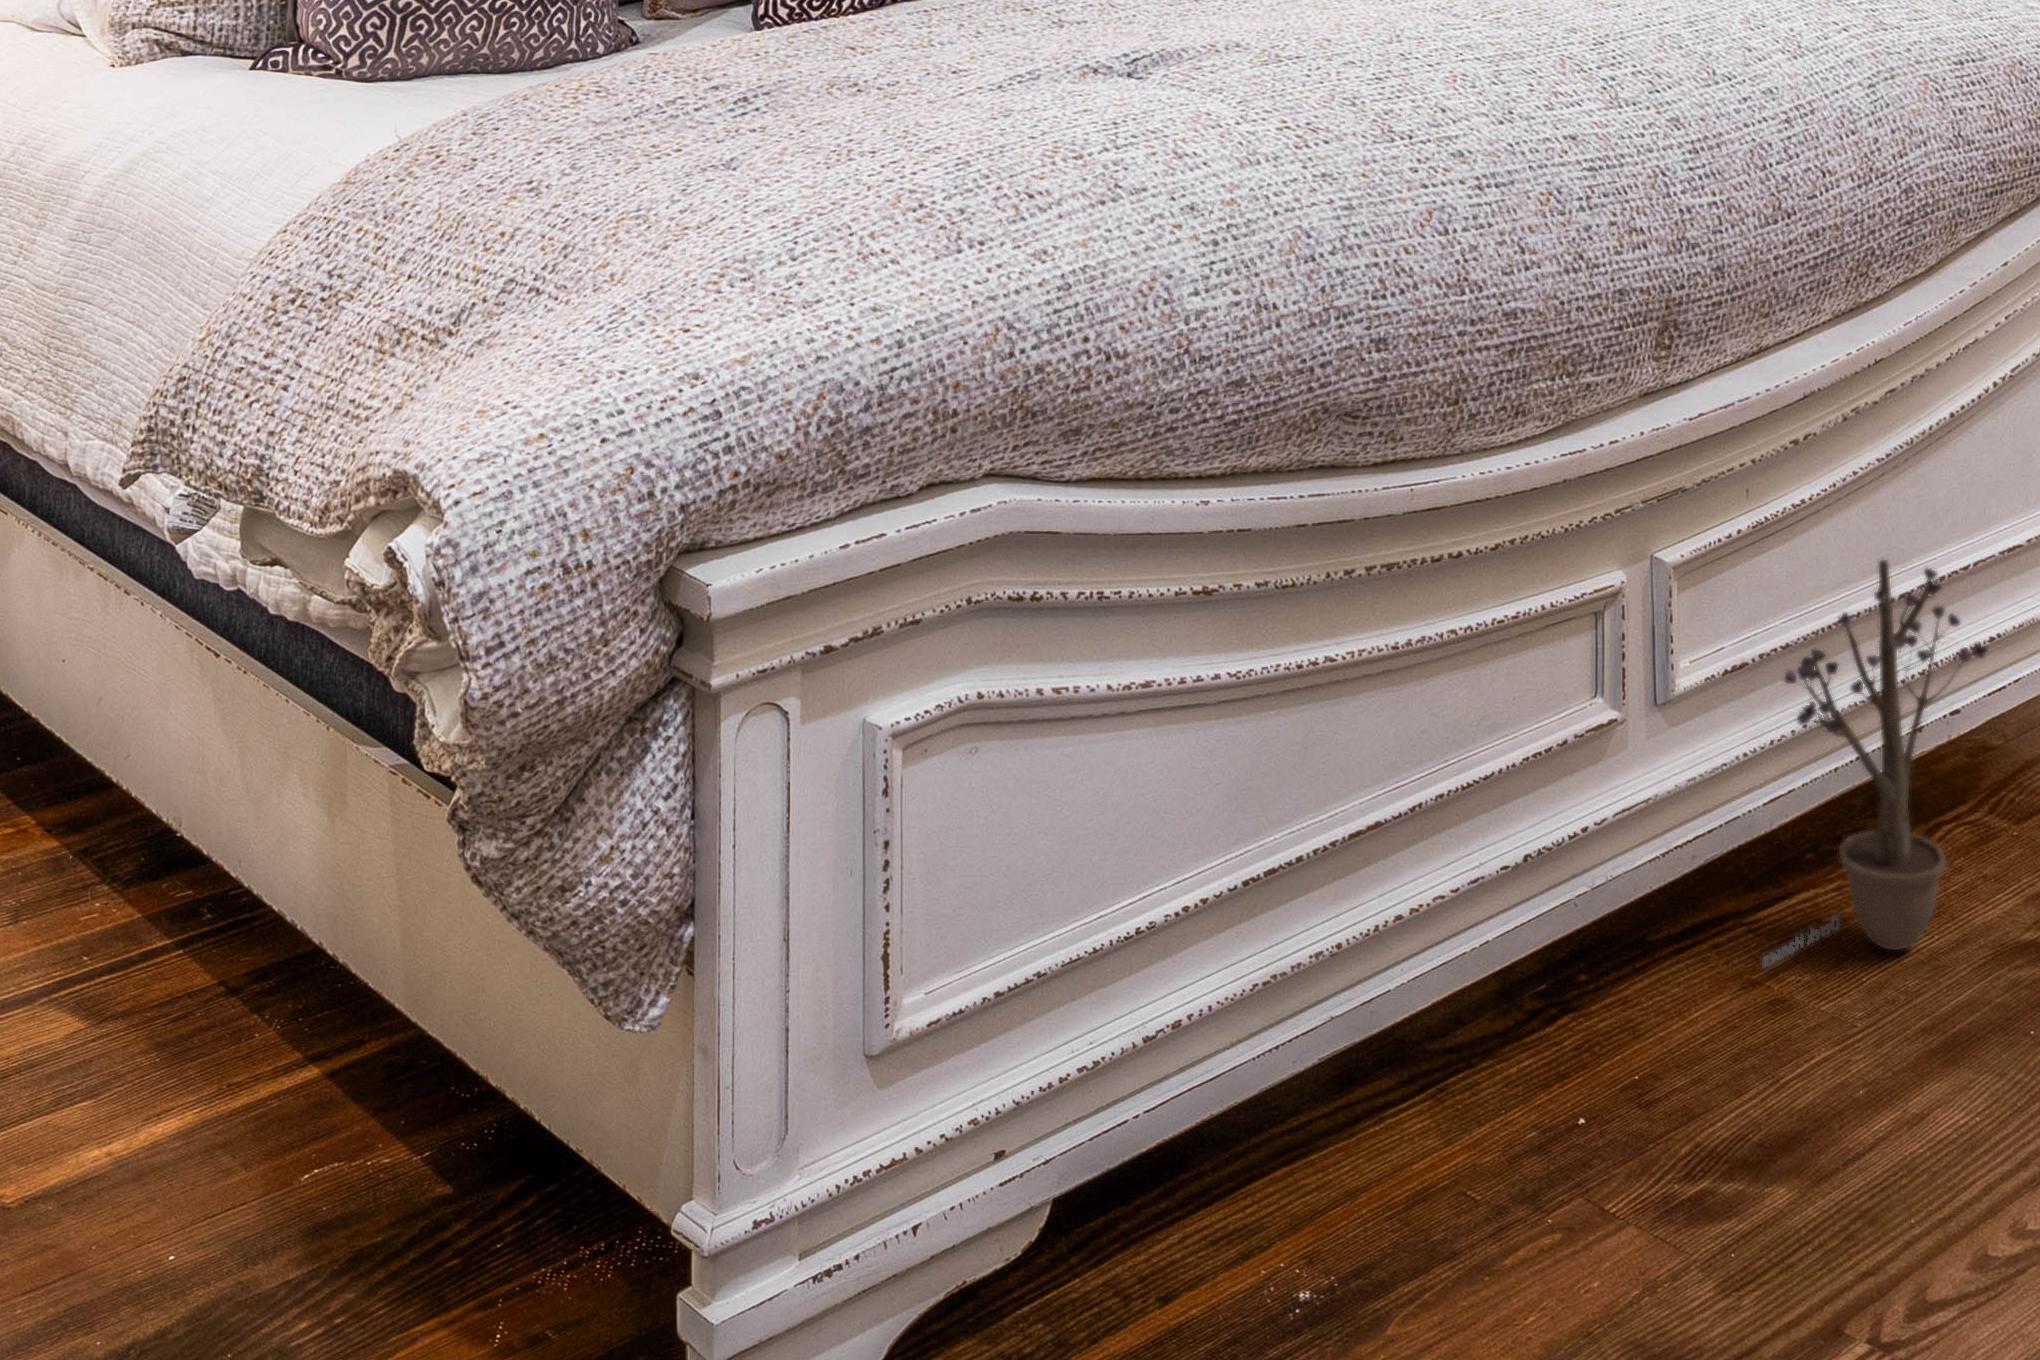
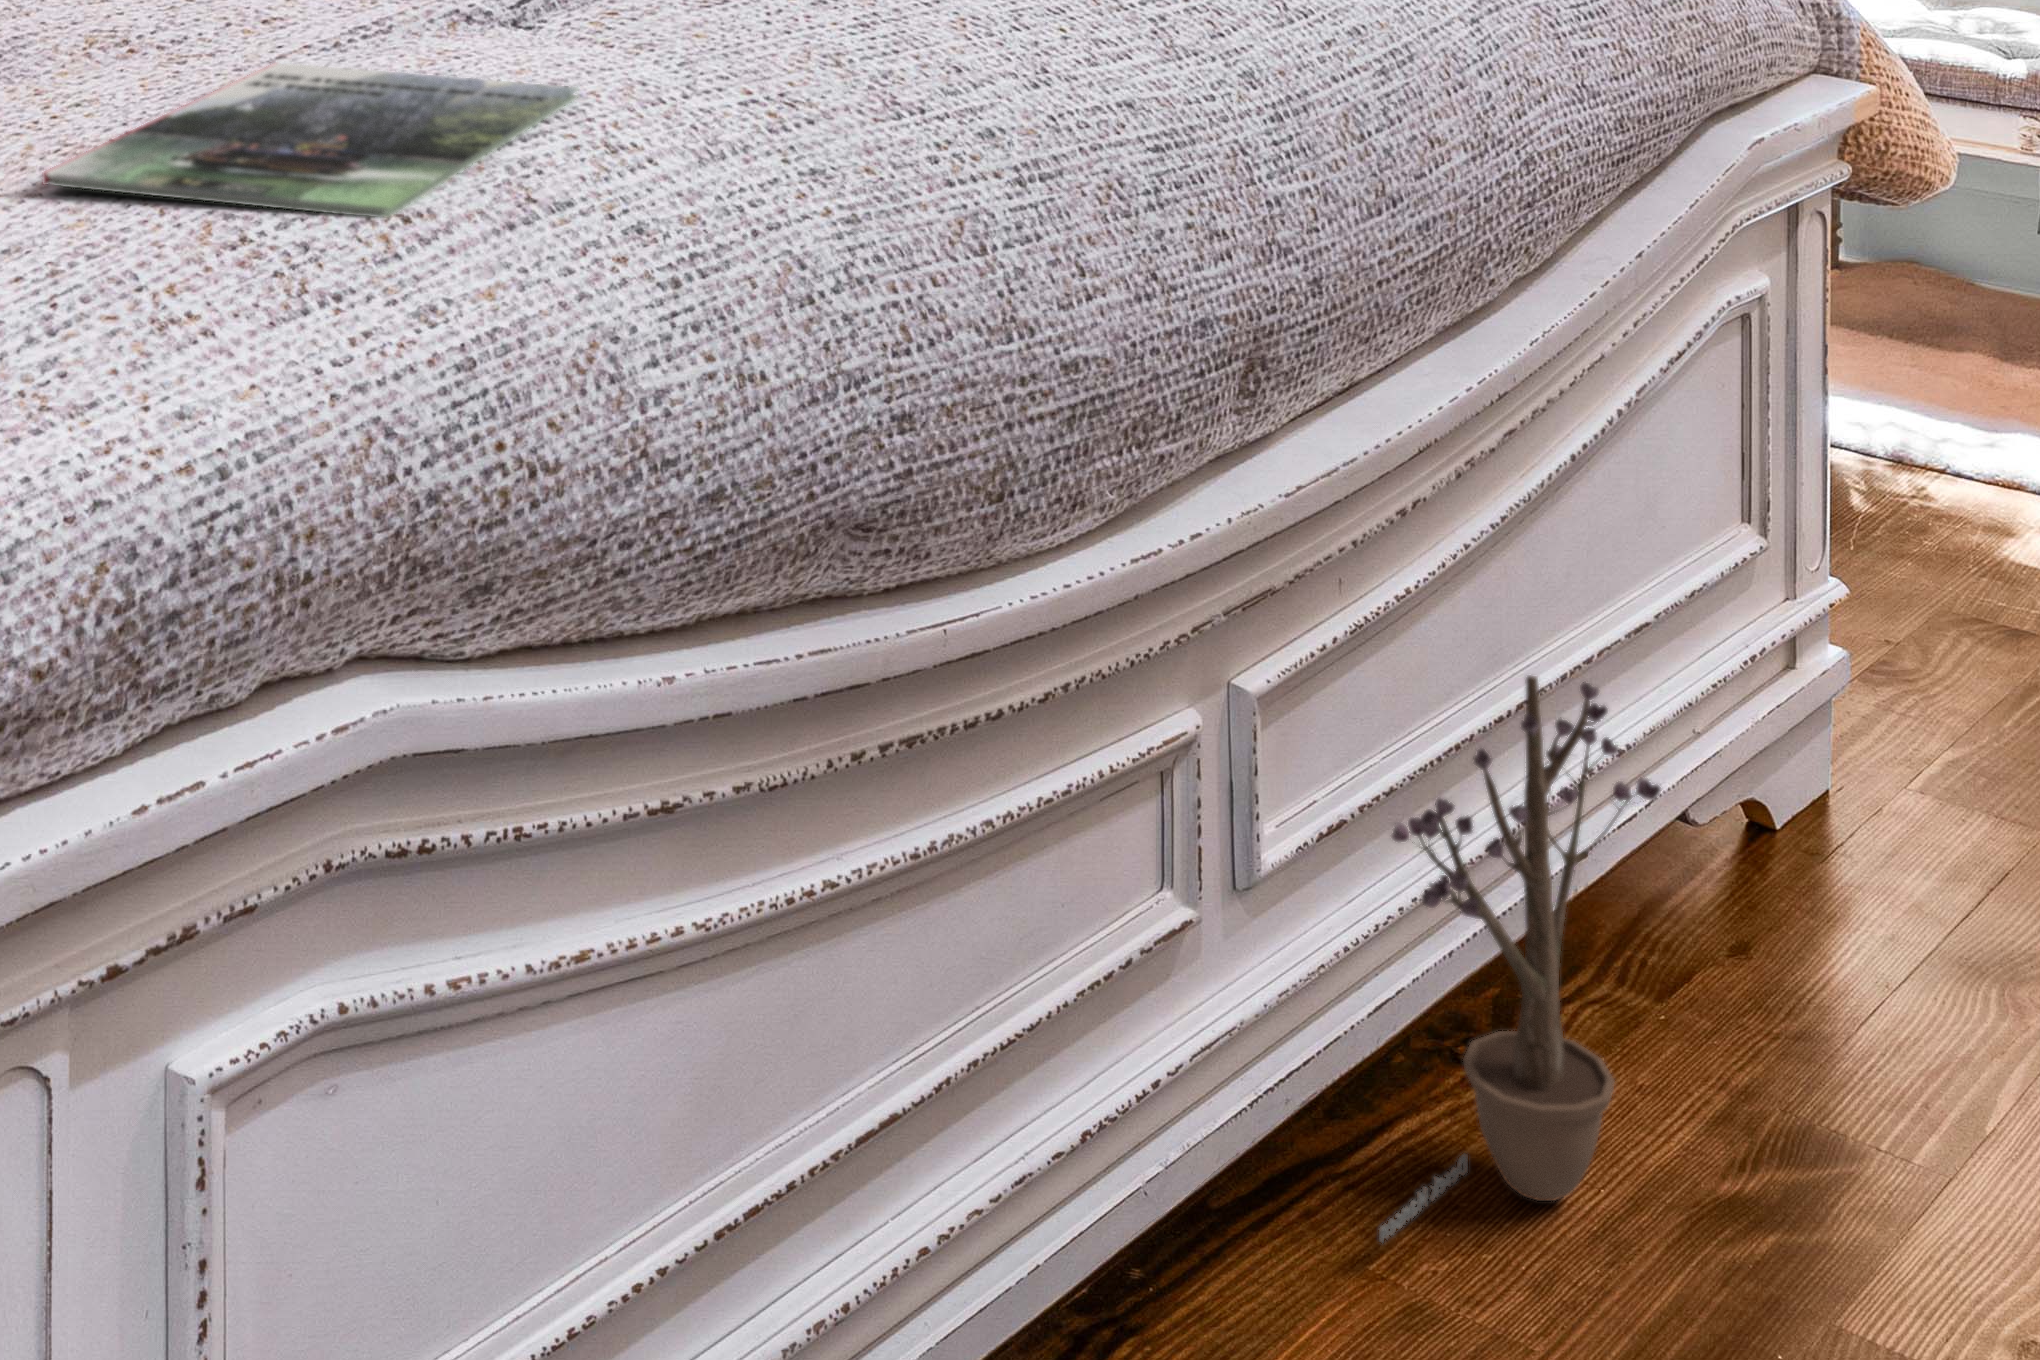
magazine: none [794,98,1172,191] -> present [43,63,578,217]

